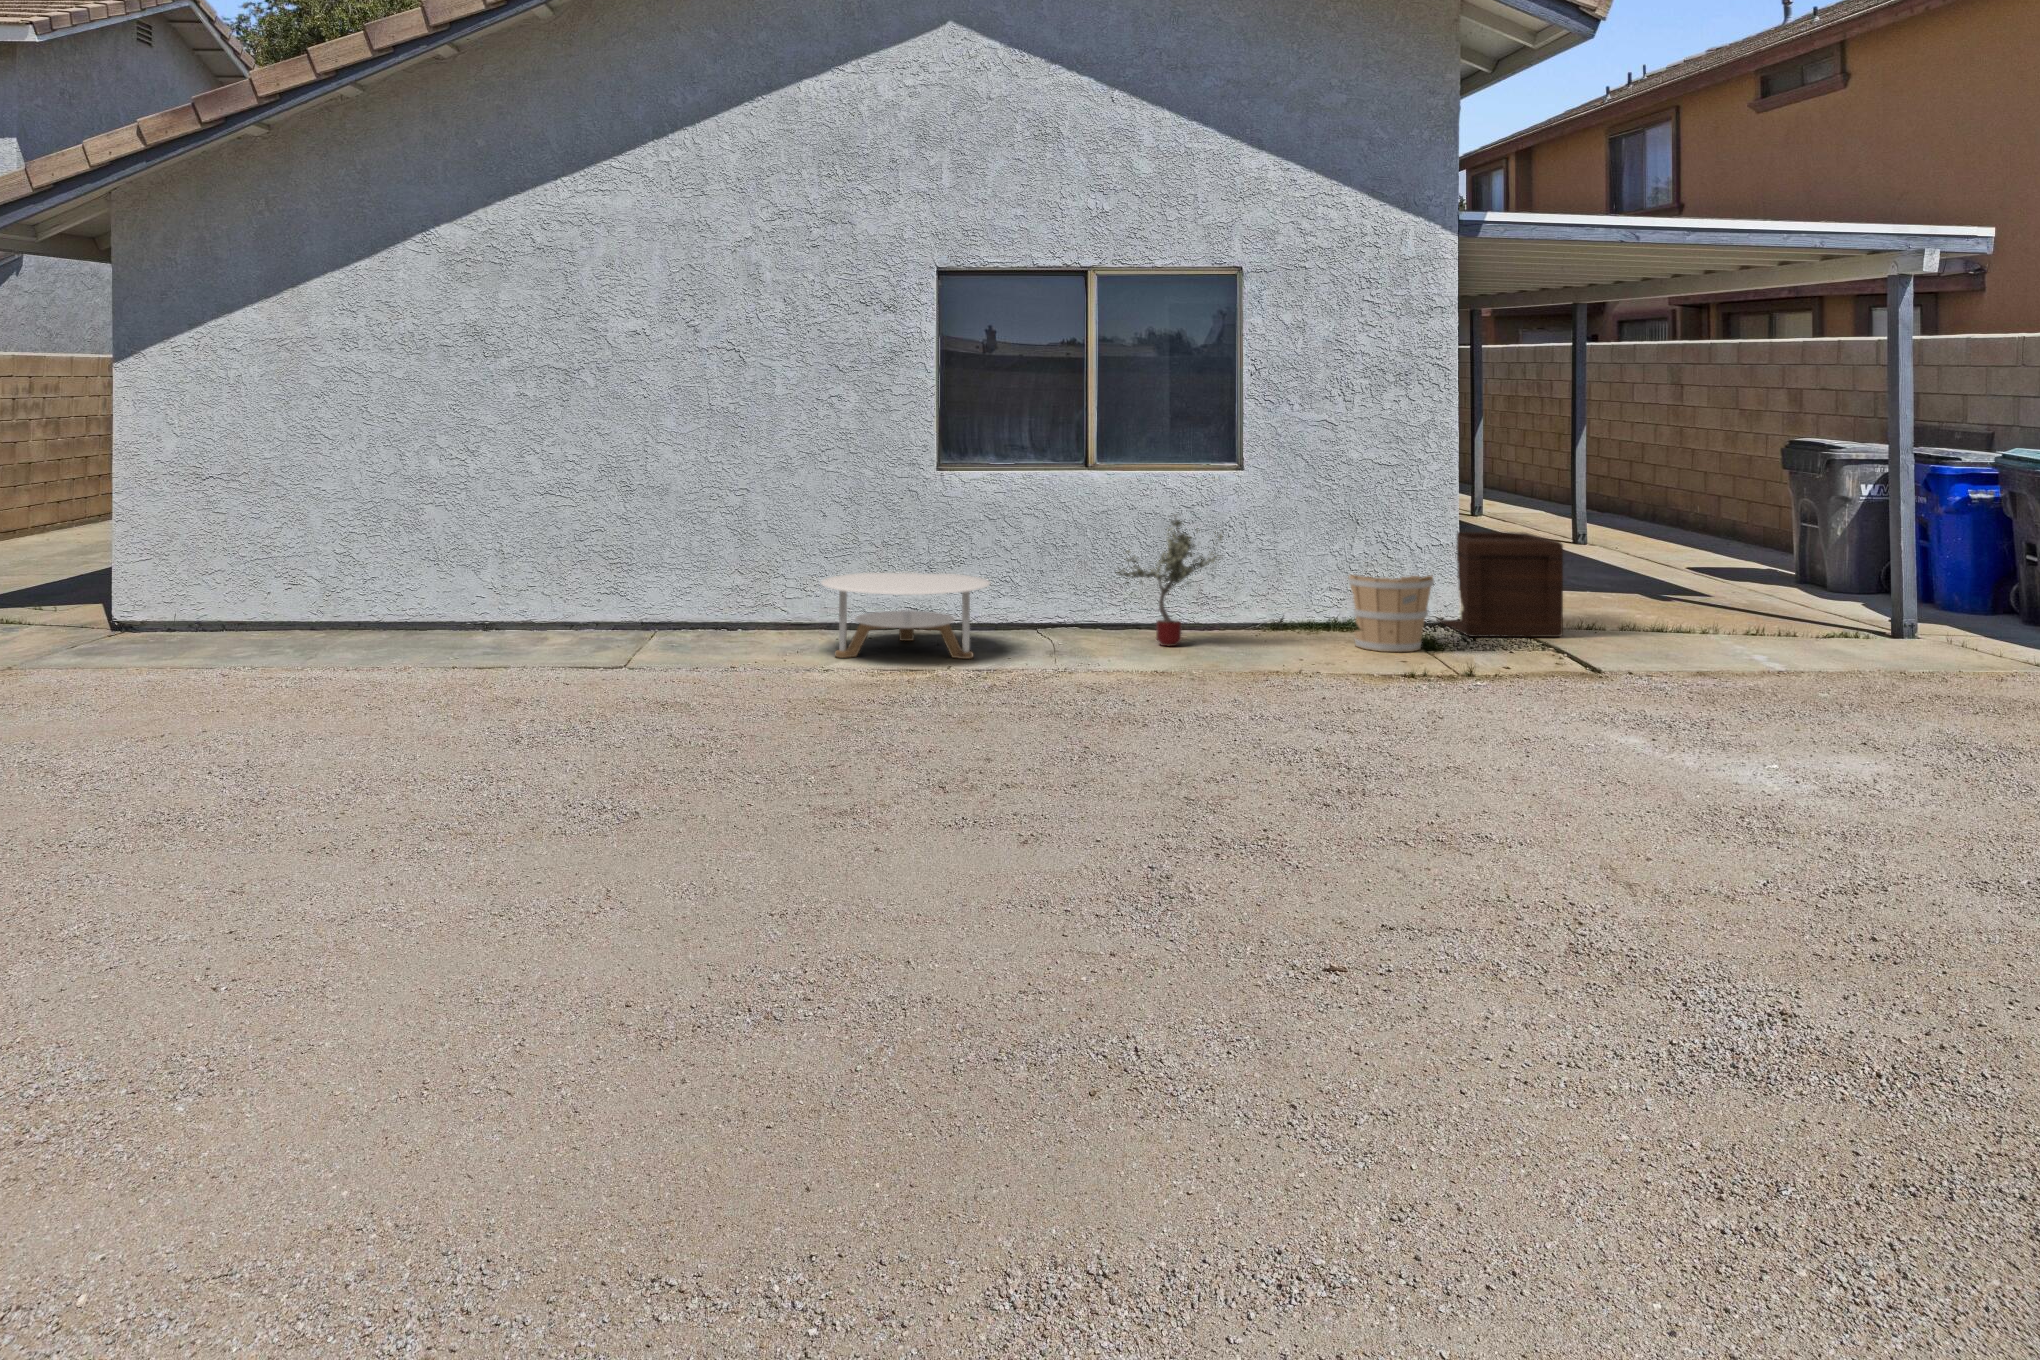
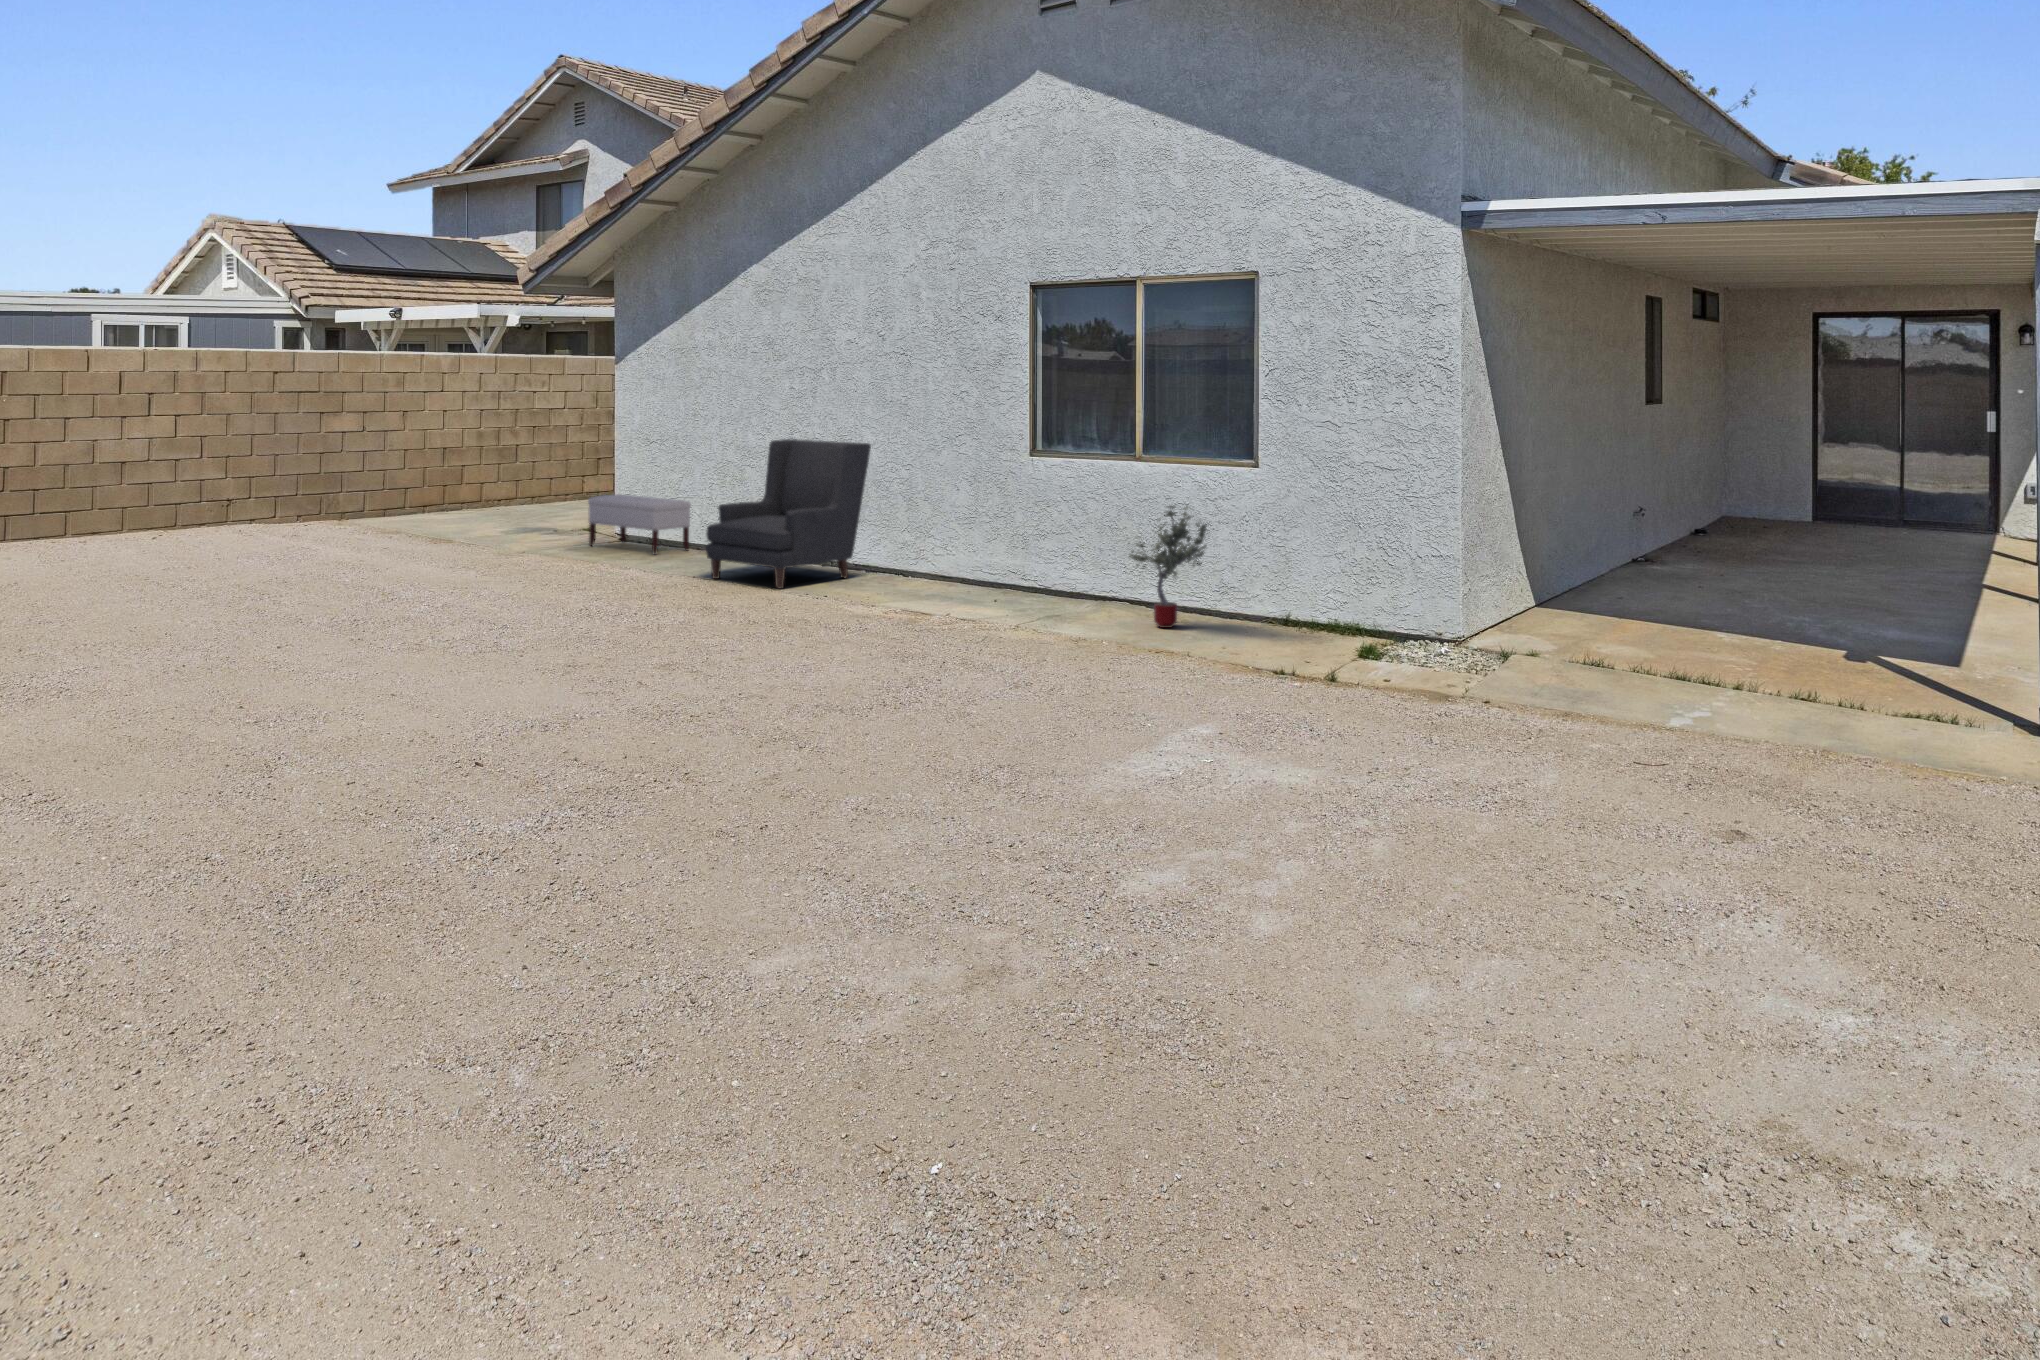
chair: none [465,461,656,659] -> present [706,439,871,588]
wooden crate: present [1439,532,1563,637] -> none [1463,544,1600,669]
bench: none [67,558,267,641] -> present [588,494,691,554]
round table: present [821,571,990,659] -> none [893,540,1034,617]
wooden bucket: present [1348,575,1434,652] -> none [1299,570,1392,660]

